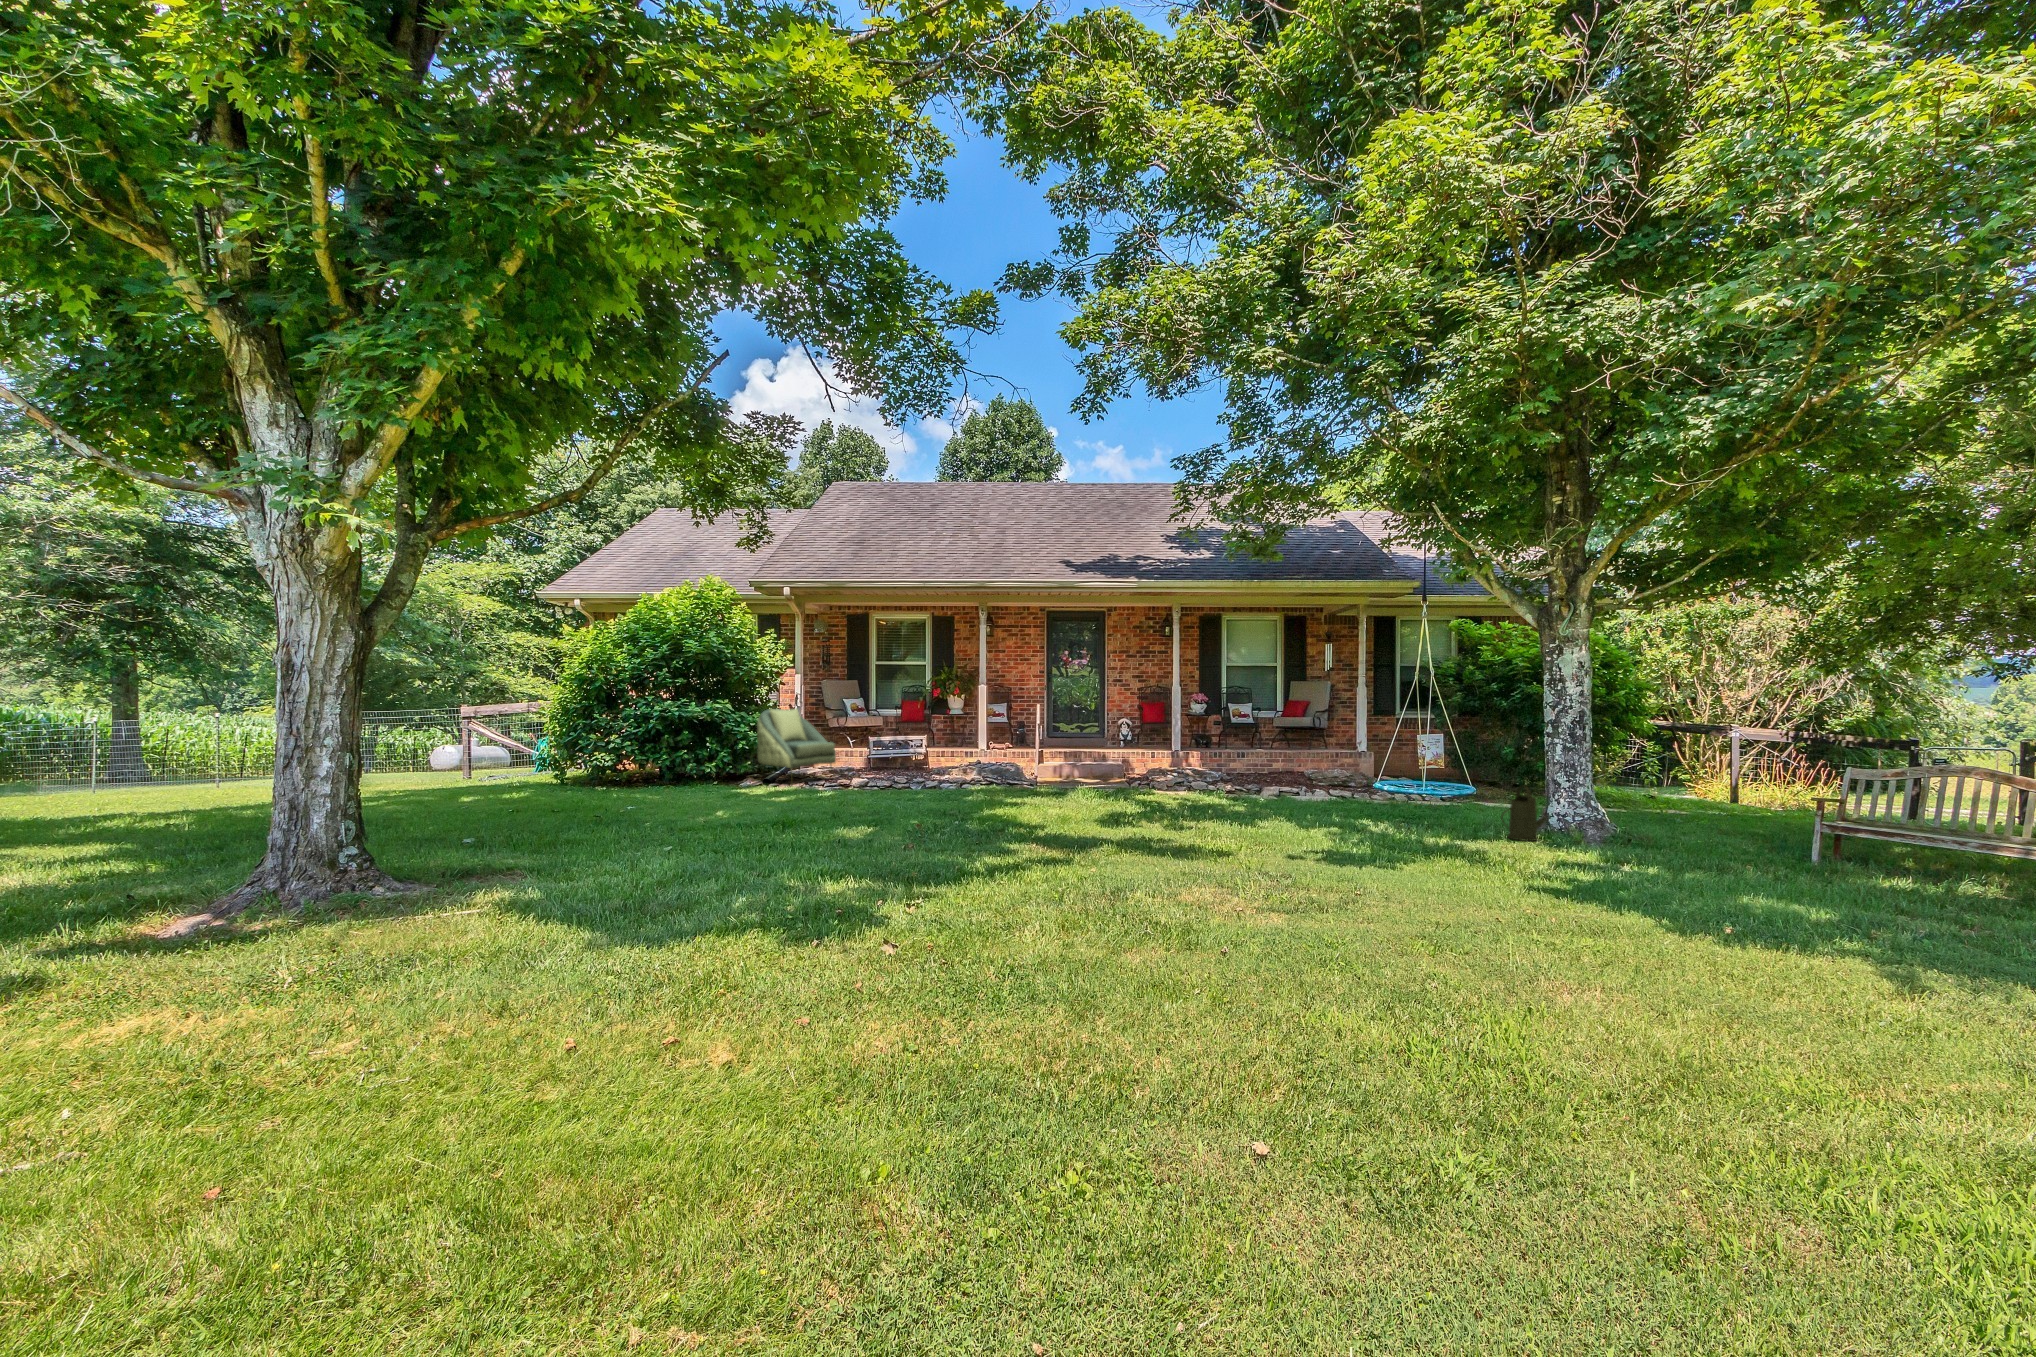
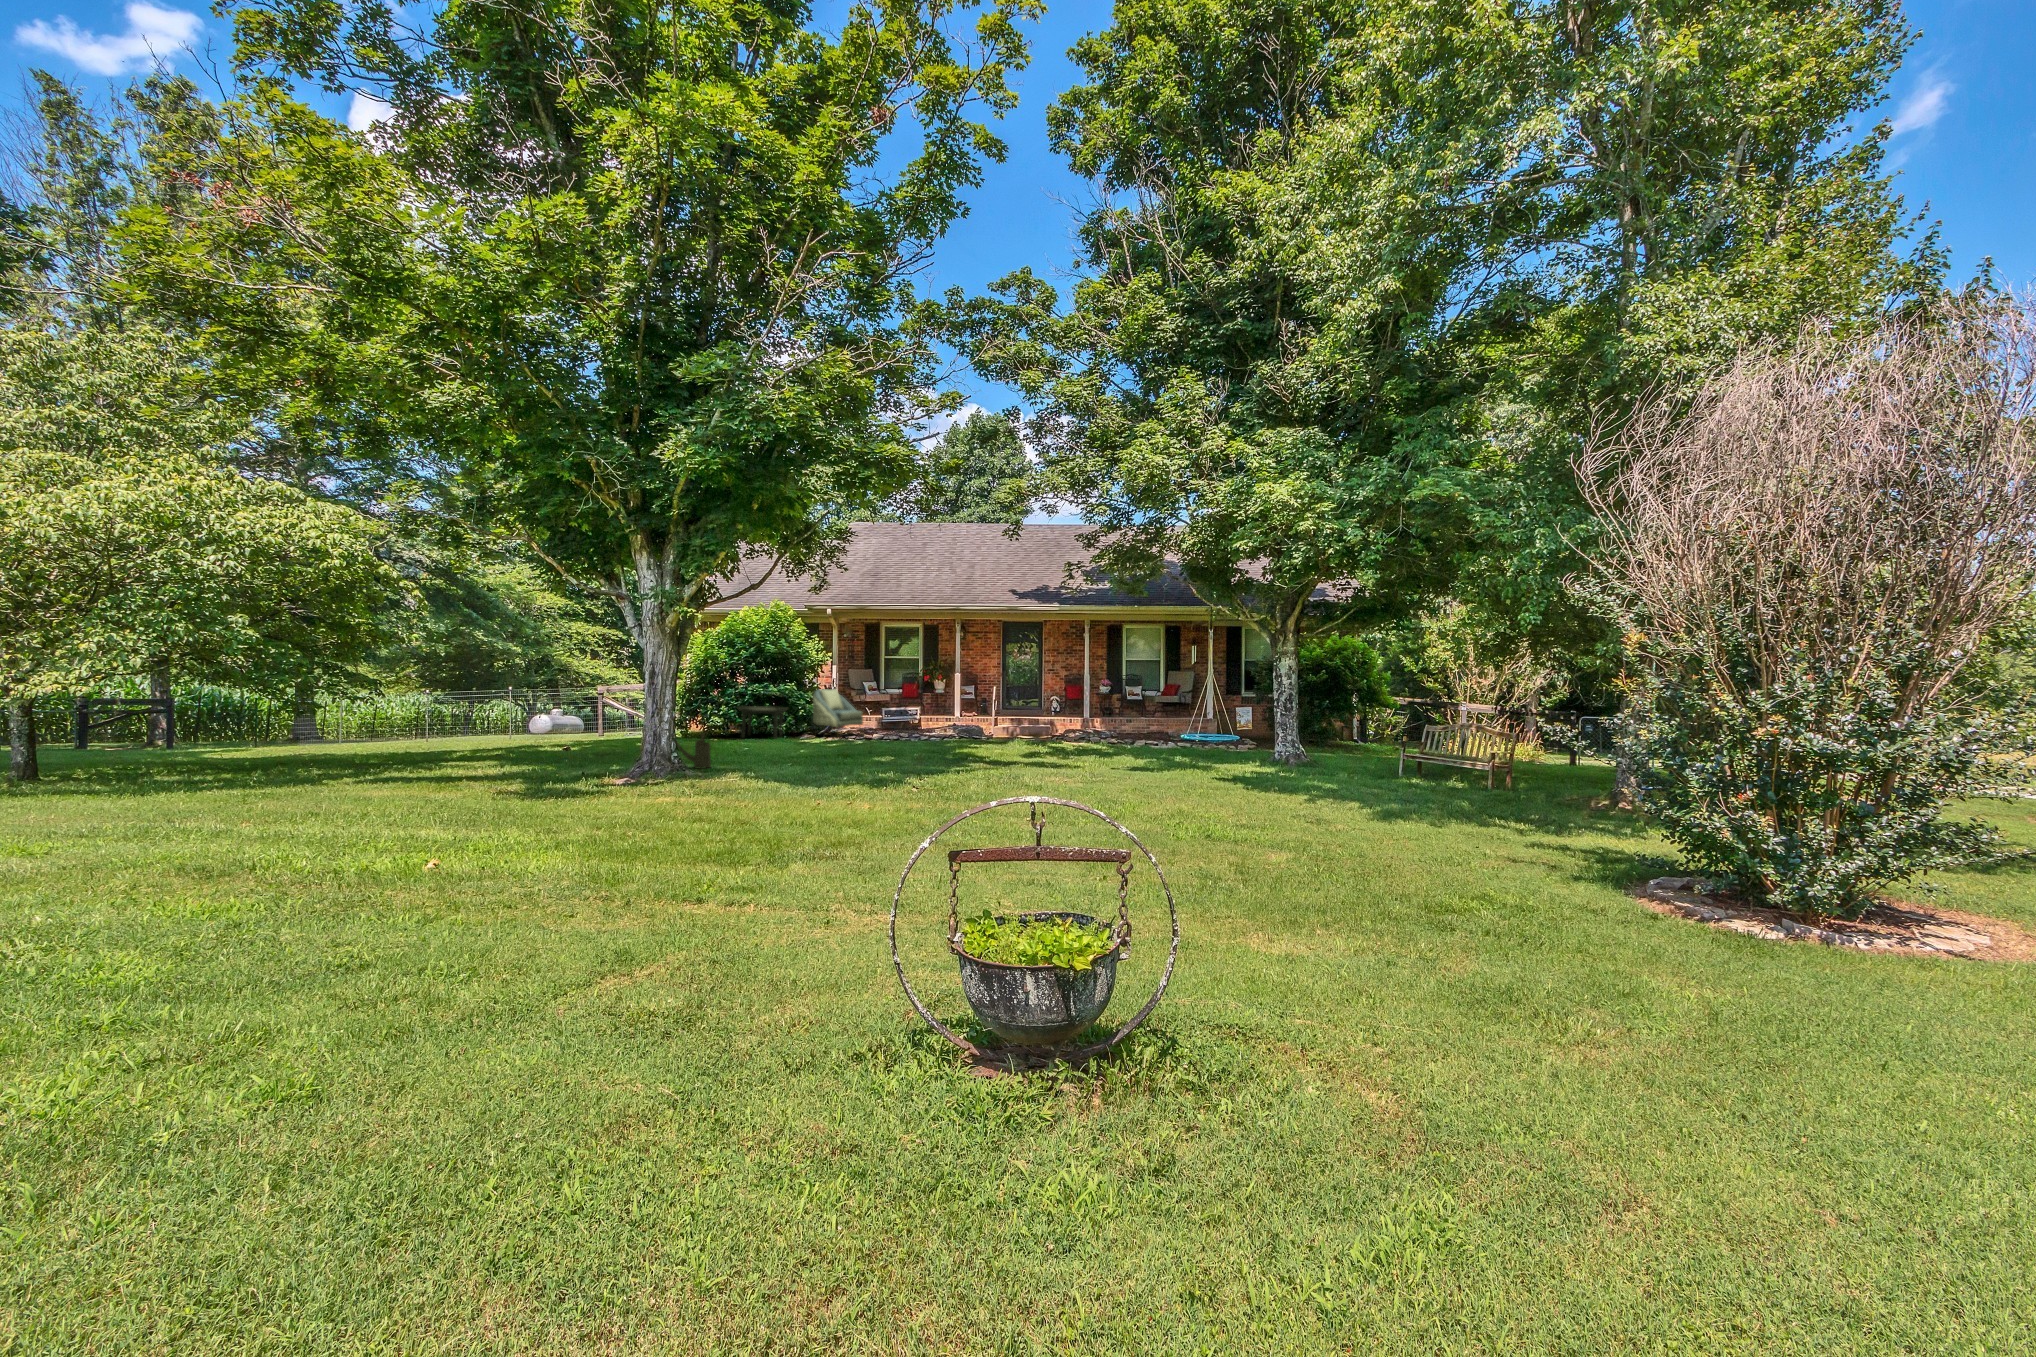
round table: none [630,735,717,788] -> present [738,706,788,739]
watering can: present [1501,786,1546,841] -> present [674,734,711,769]

